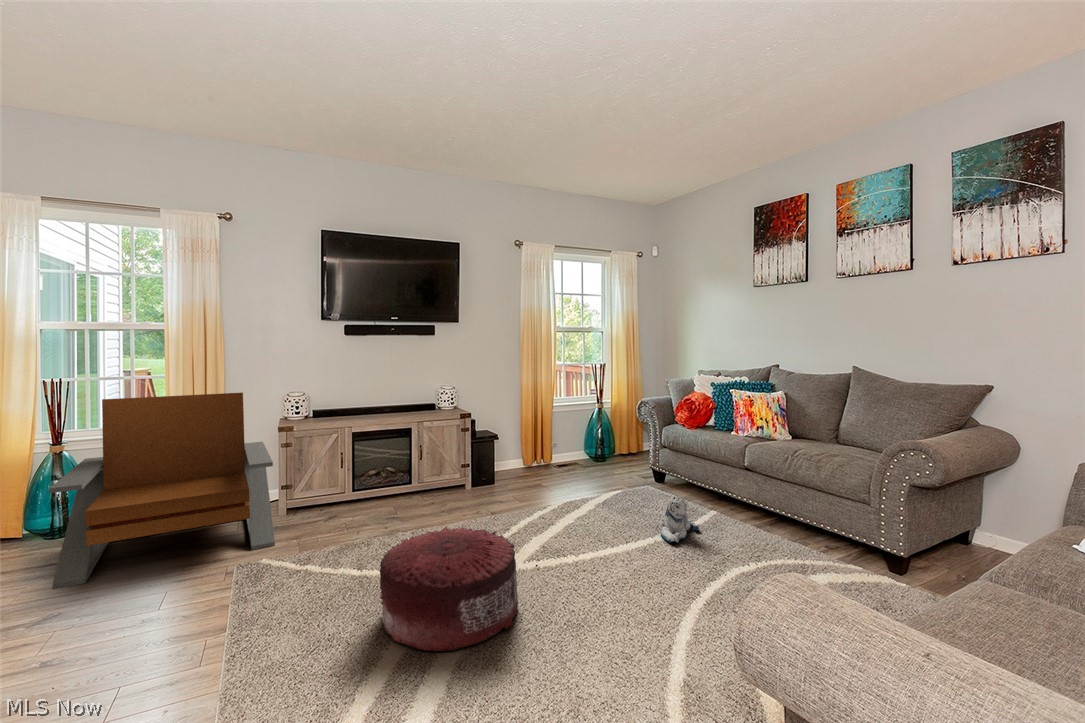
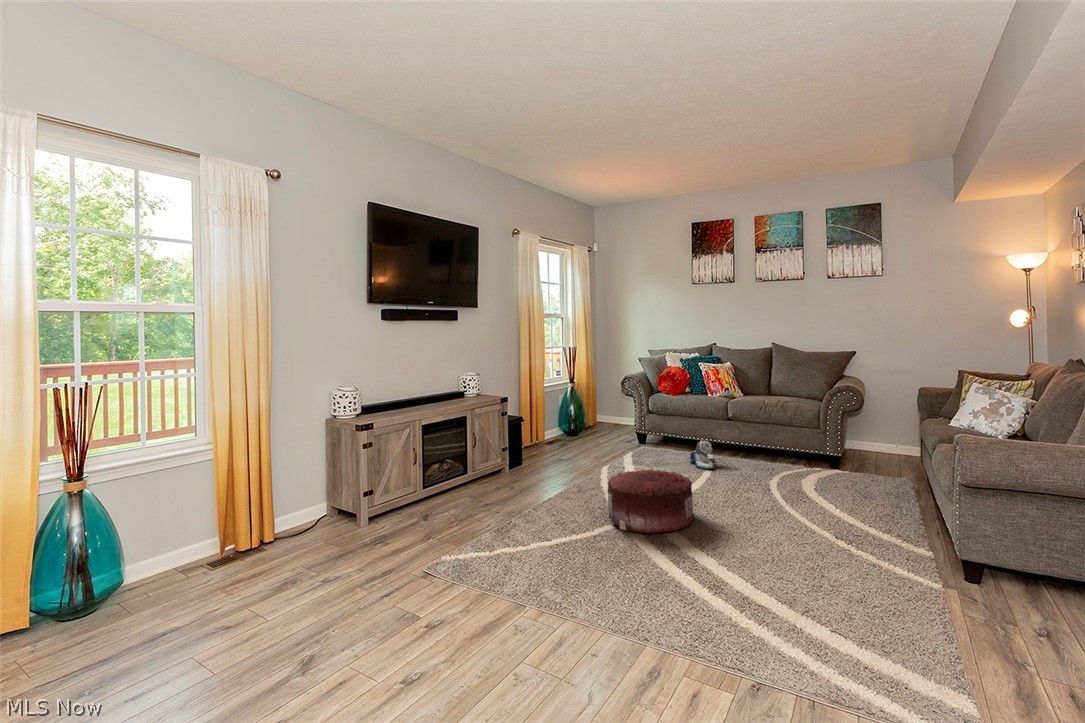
lounge chair: present [49,393,275,589] -> none [253,401,449,574]

